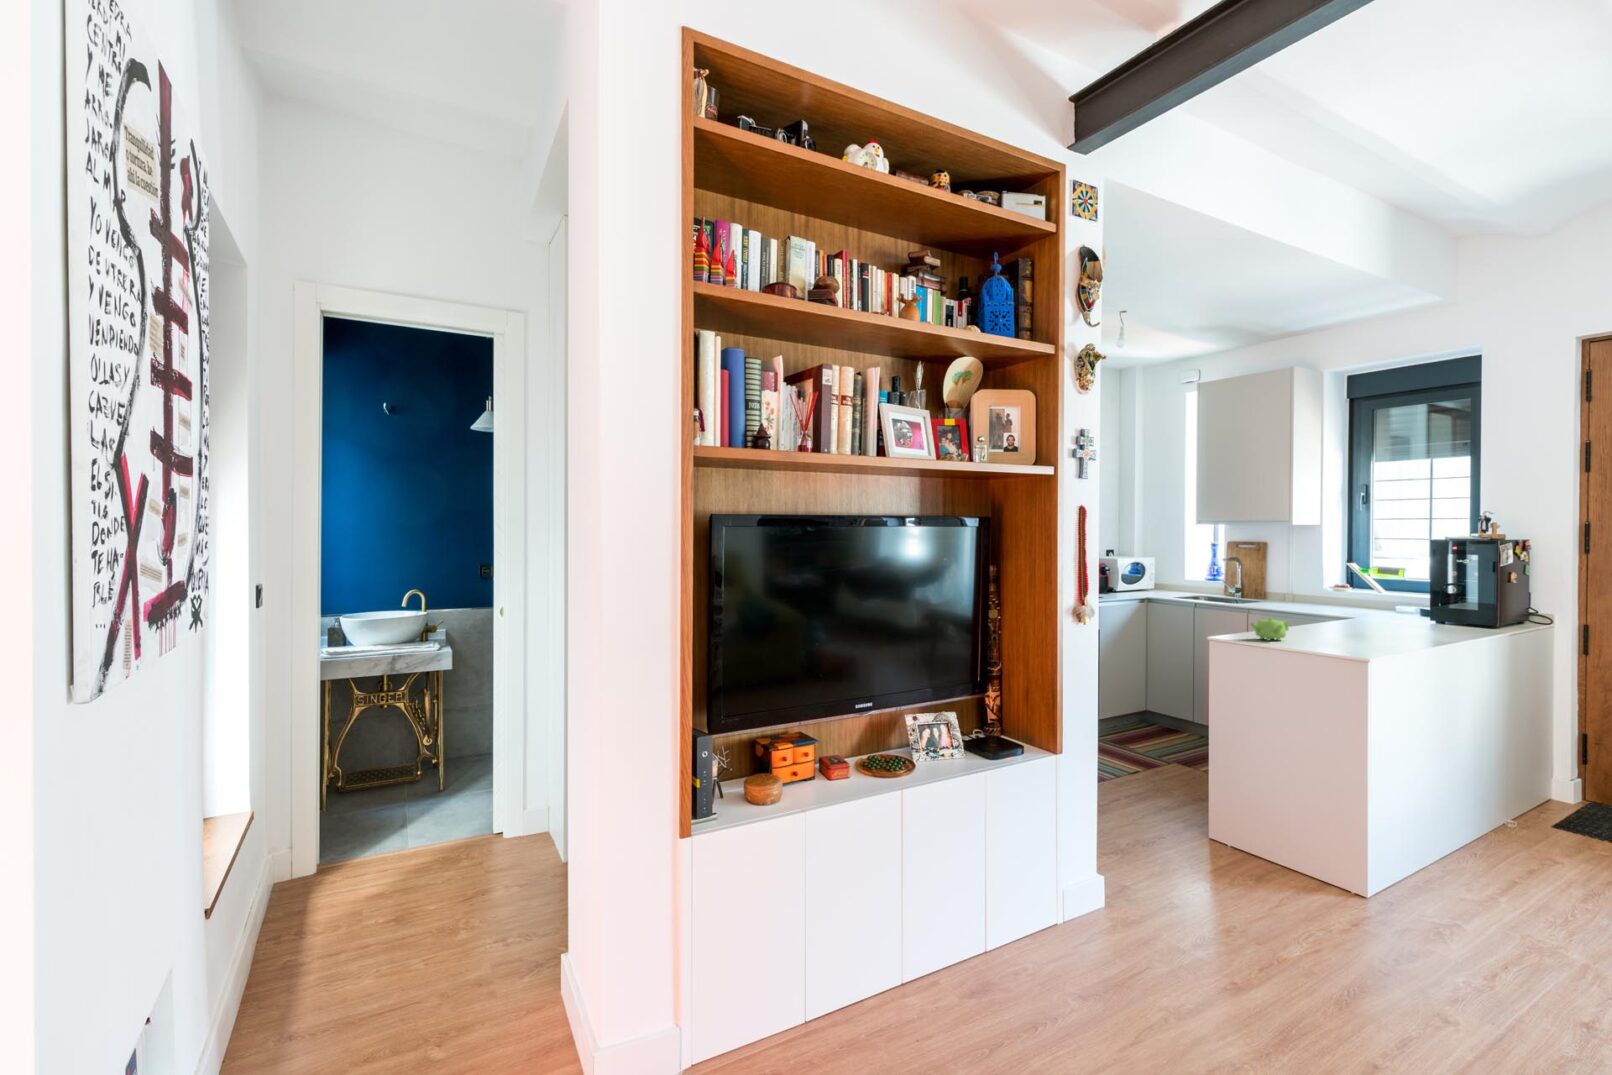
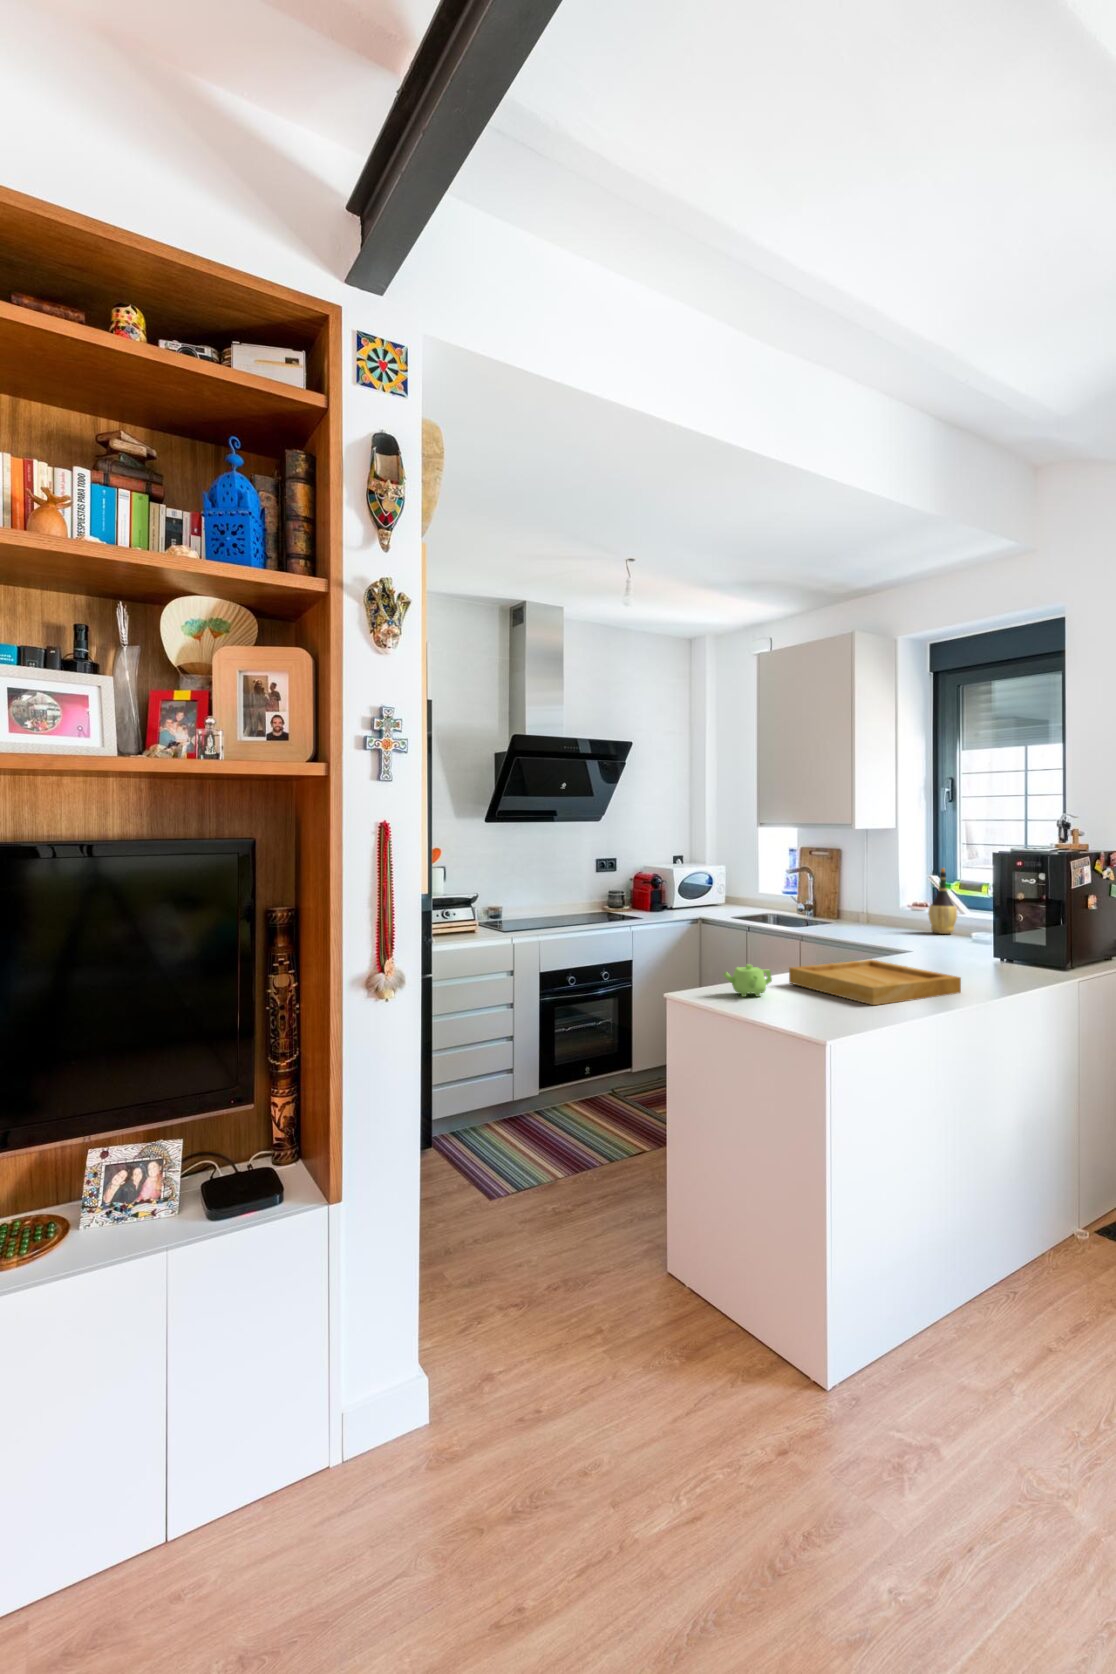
wine bottle: none [1351,556,1377,608] -> present [928,868,957,934]
tray: none [1292,619,1439,646] -> present [789,960,961,1005]

